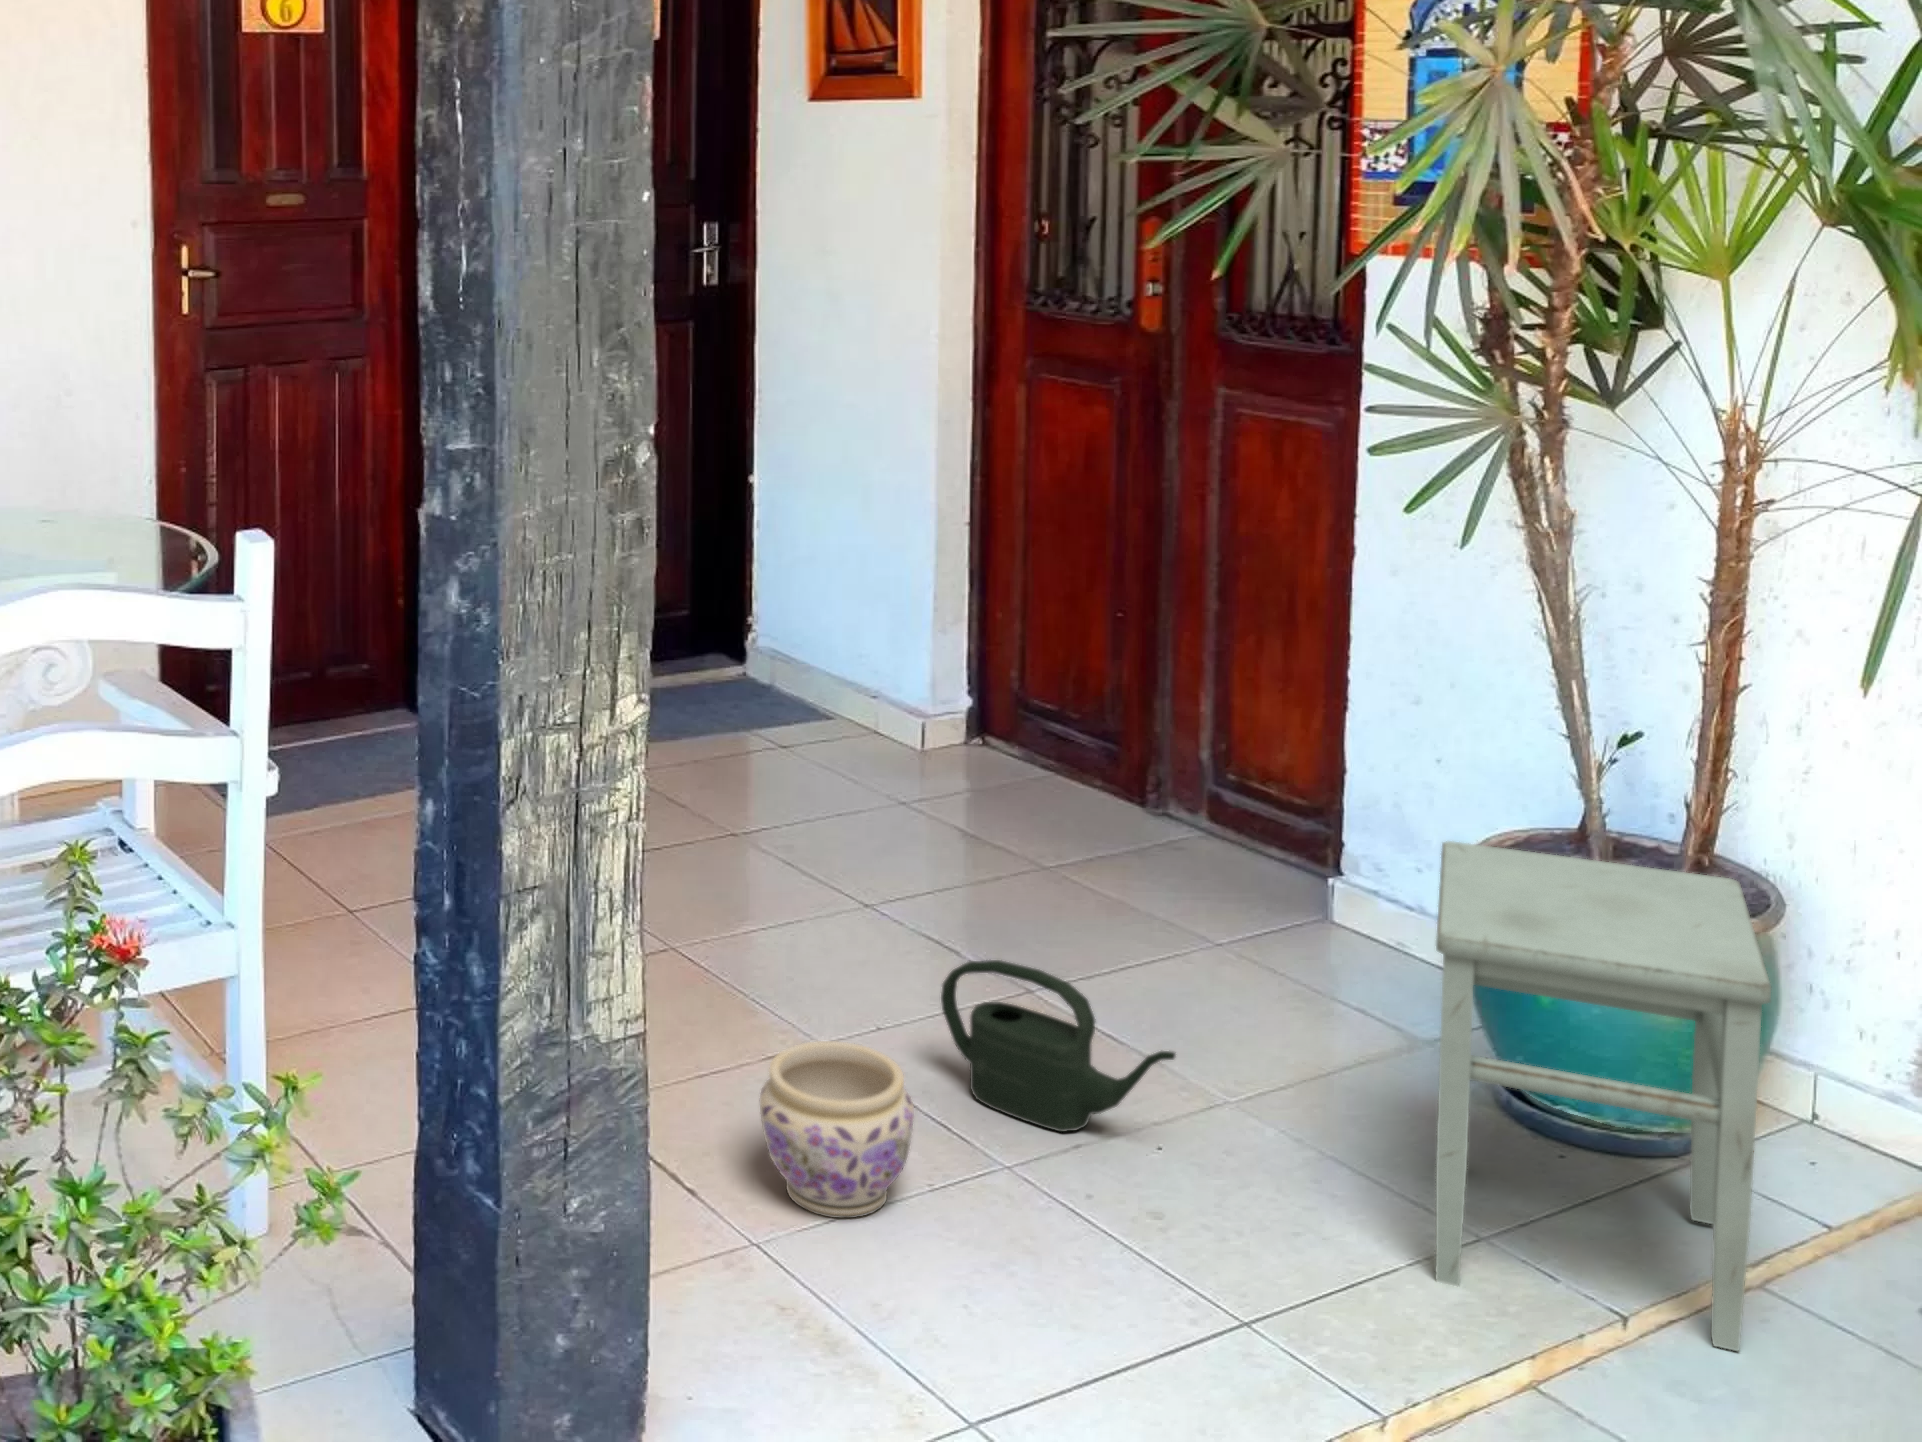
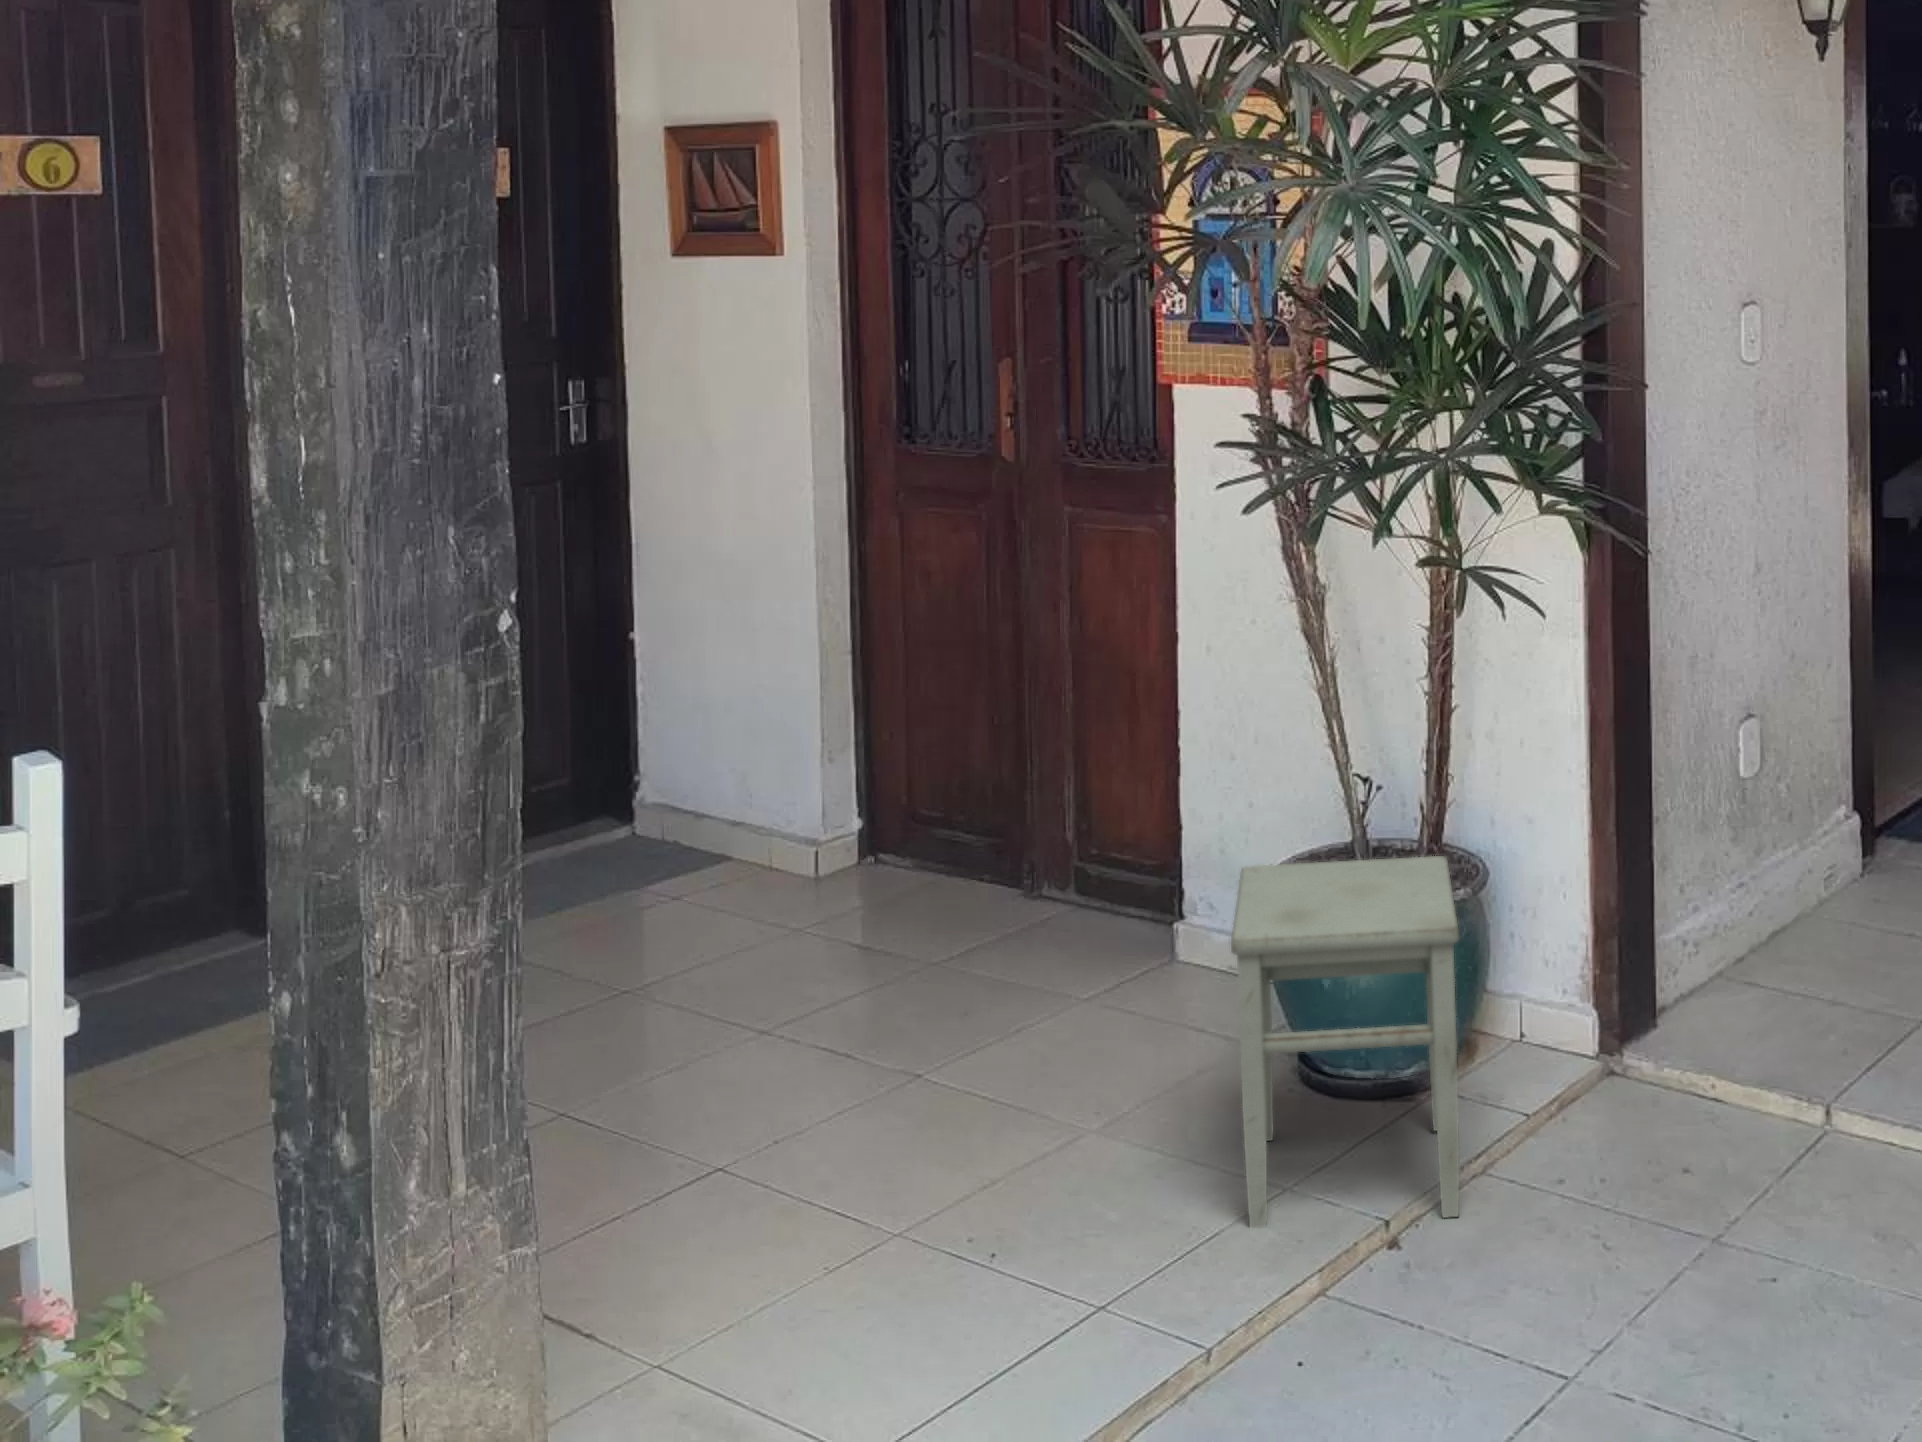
watering can: present [941,960,1175,1132] -> none [833,1049,1041,1192]
planter: present [760,1041,914,1218] -> none [656,1155,807,1324]

